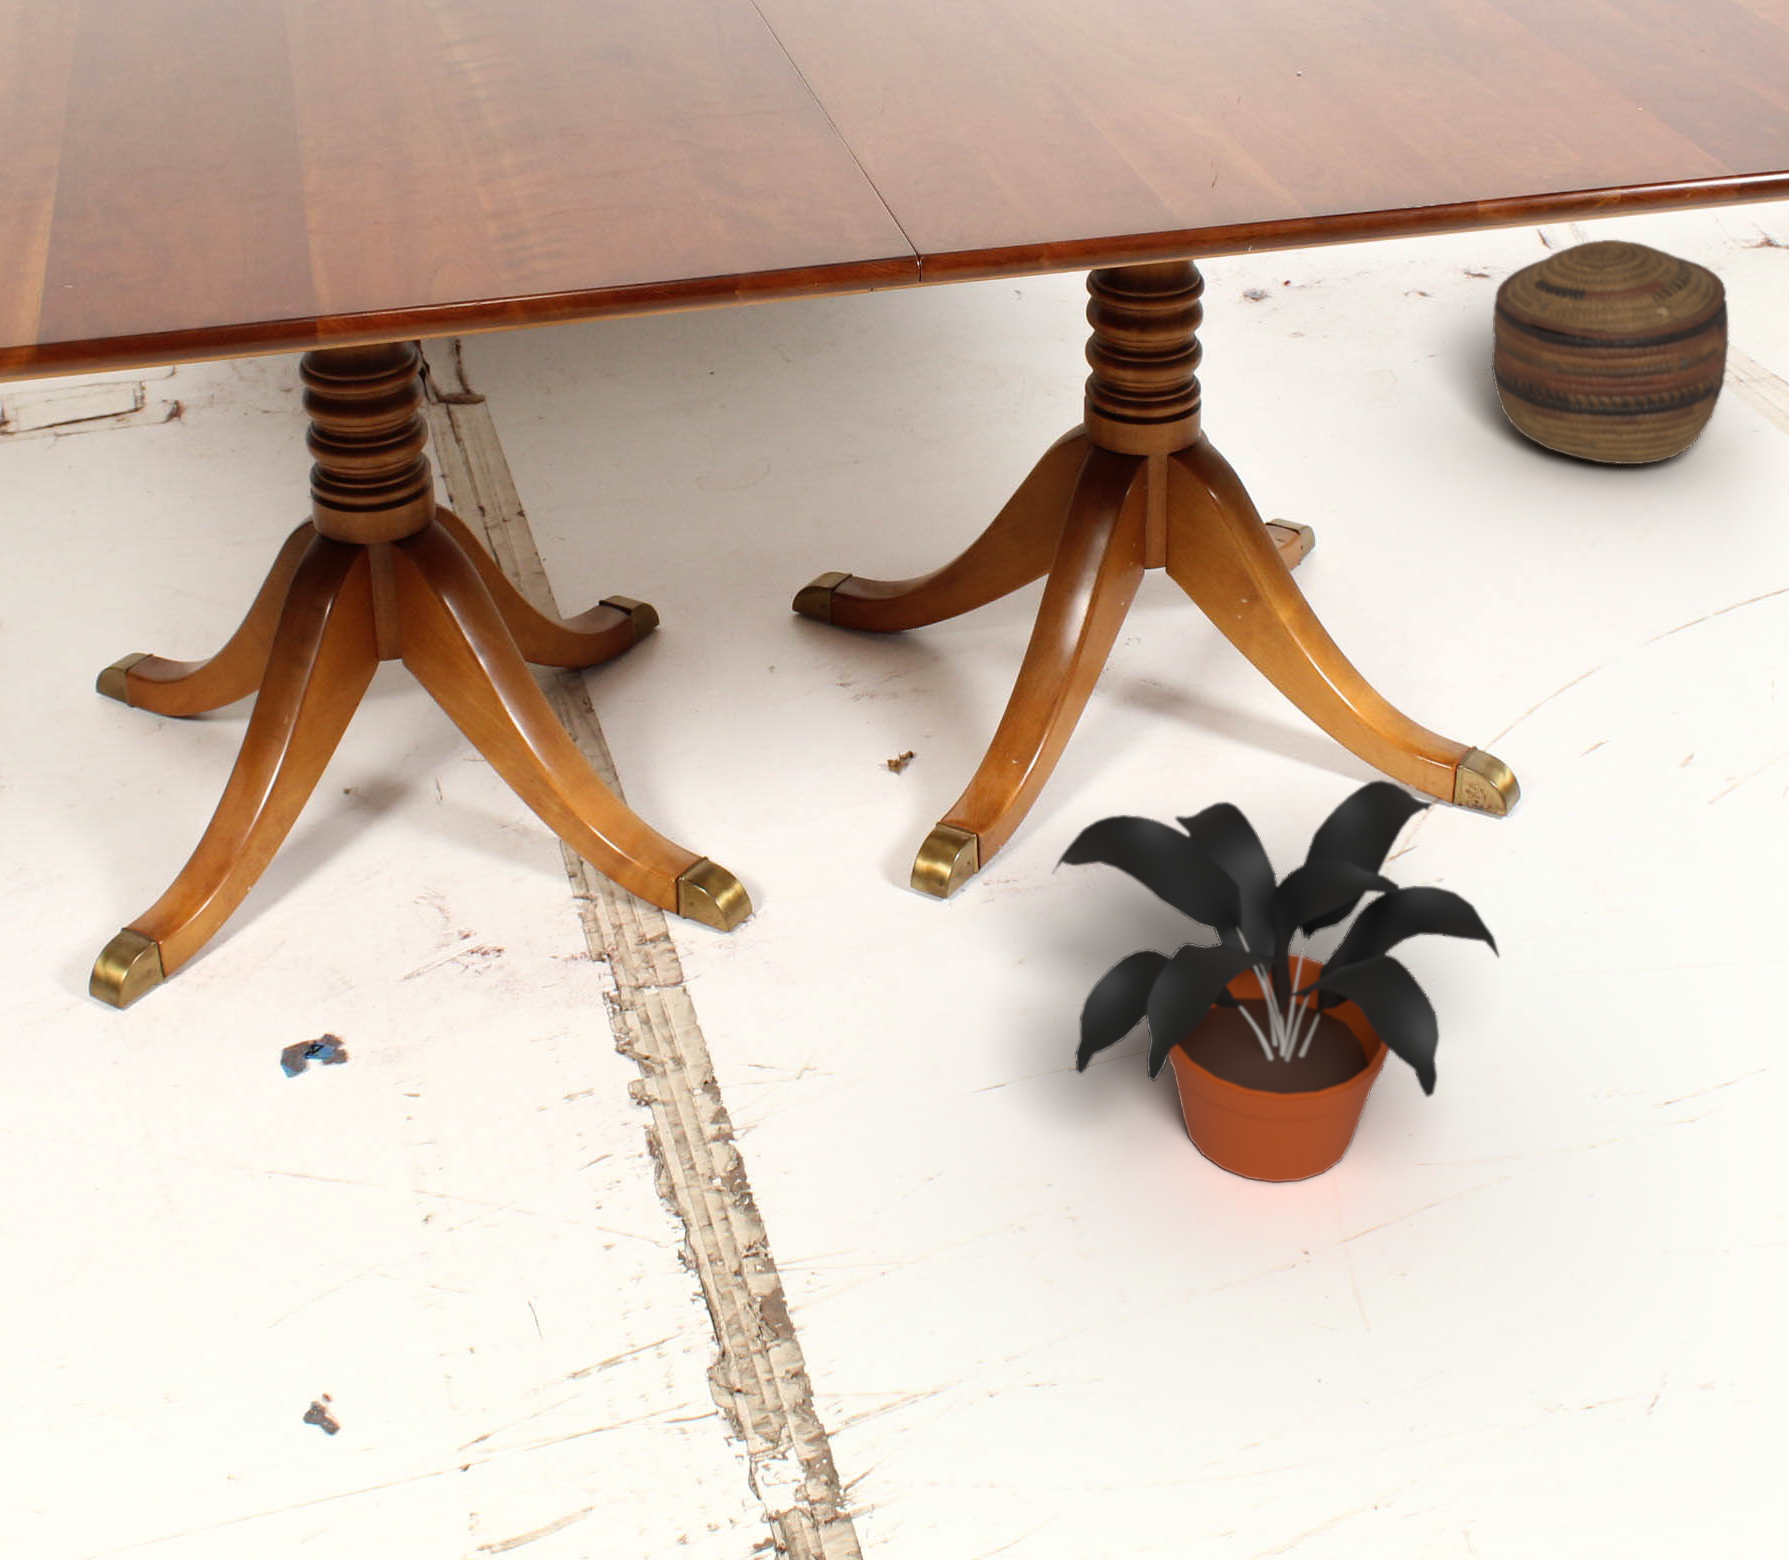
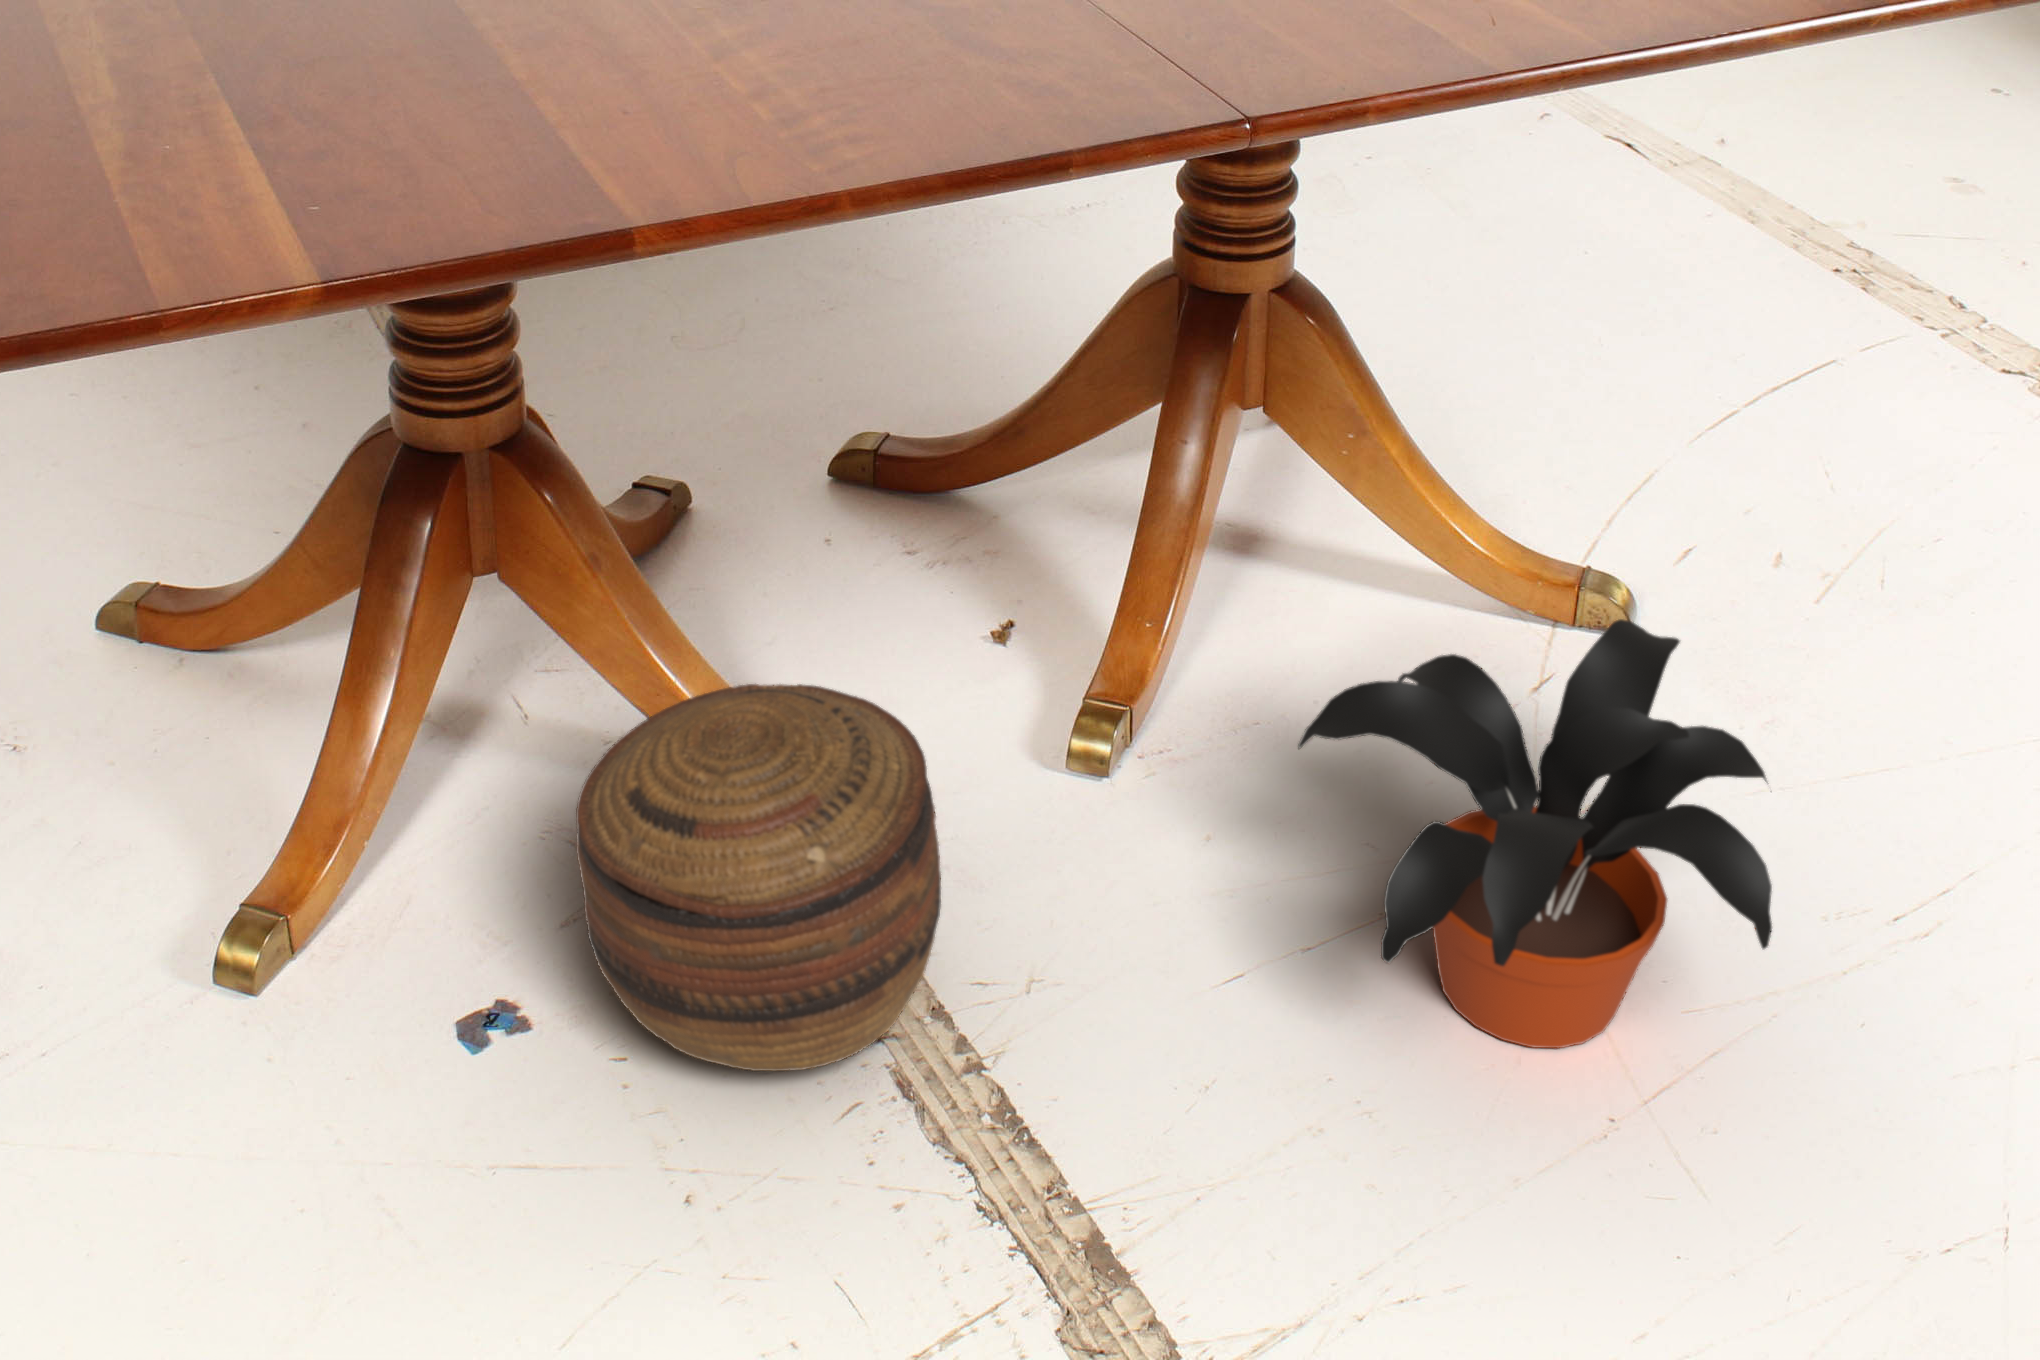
basket: present [1492,240,1729,464] -> present [576,684,941,1071]

